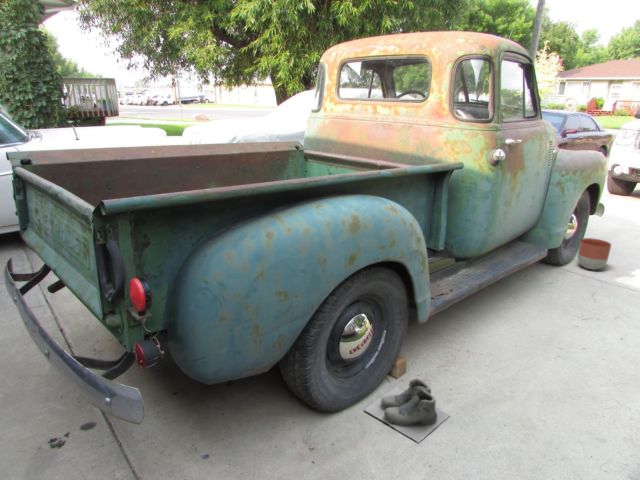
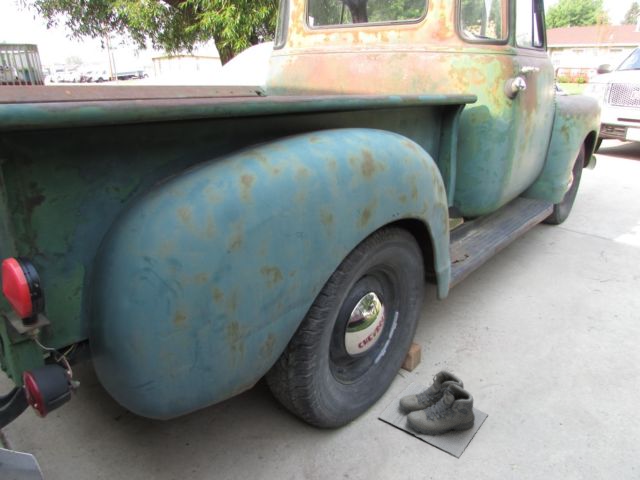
planter: present [578,238,611,270] -> none [575,193,612,227]

